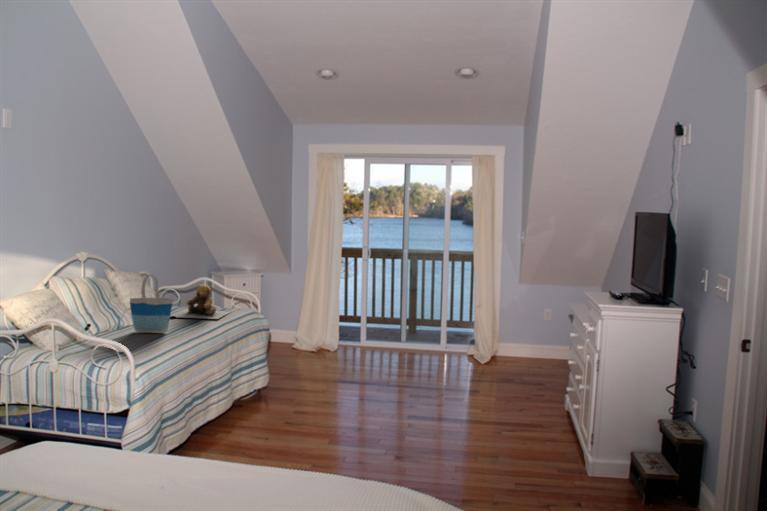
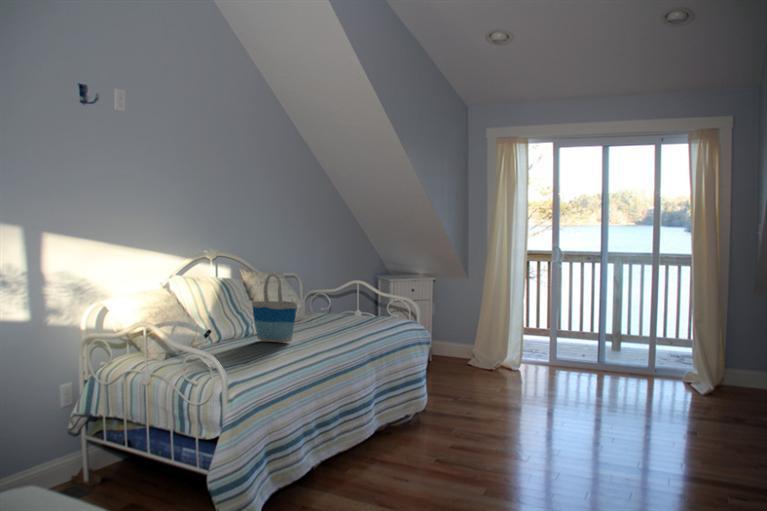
teddy bear: present [171,285,230,319] -> none [304,287,377,328]

